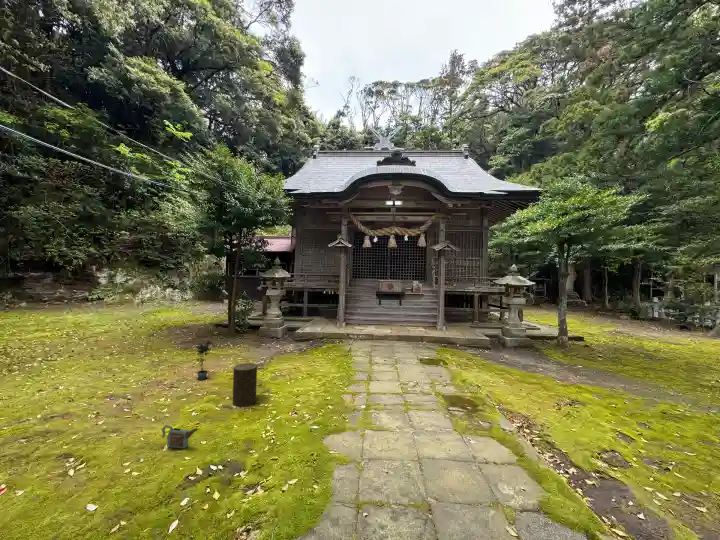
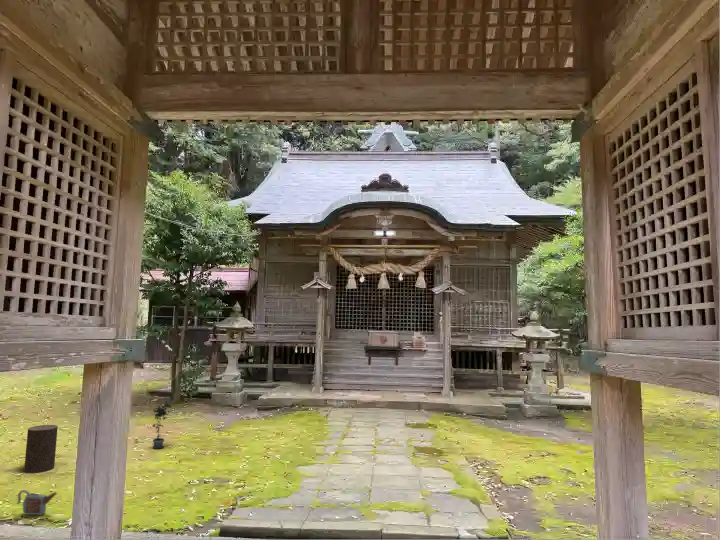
stool: present [233,363,257,407] -> present [24,425,58,473]
watering can: present [162,425,198,448] -> present [17,490,57,515]

